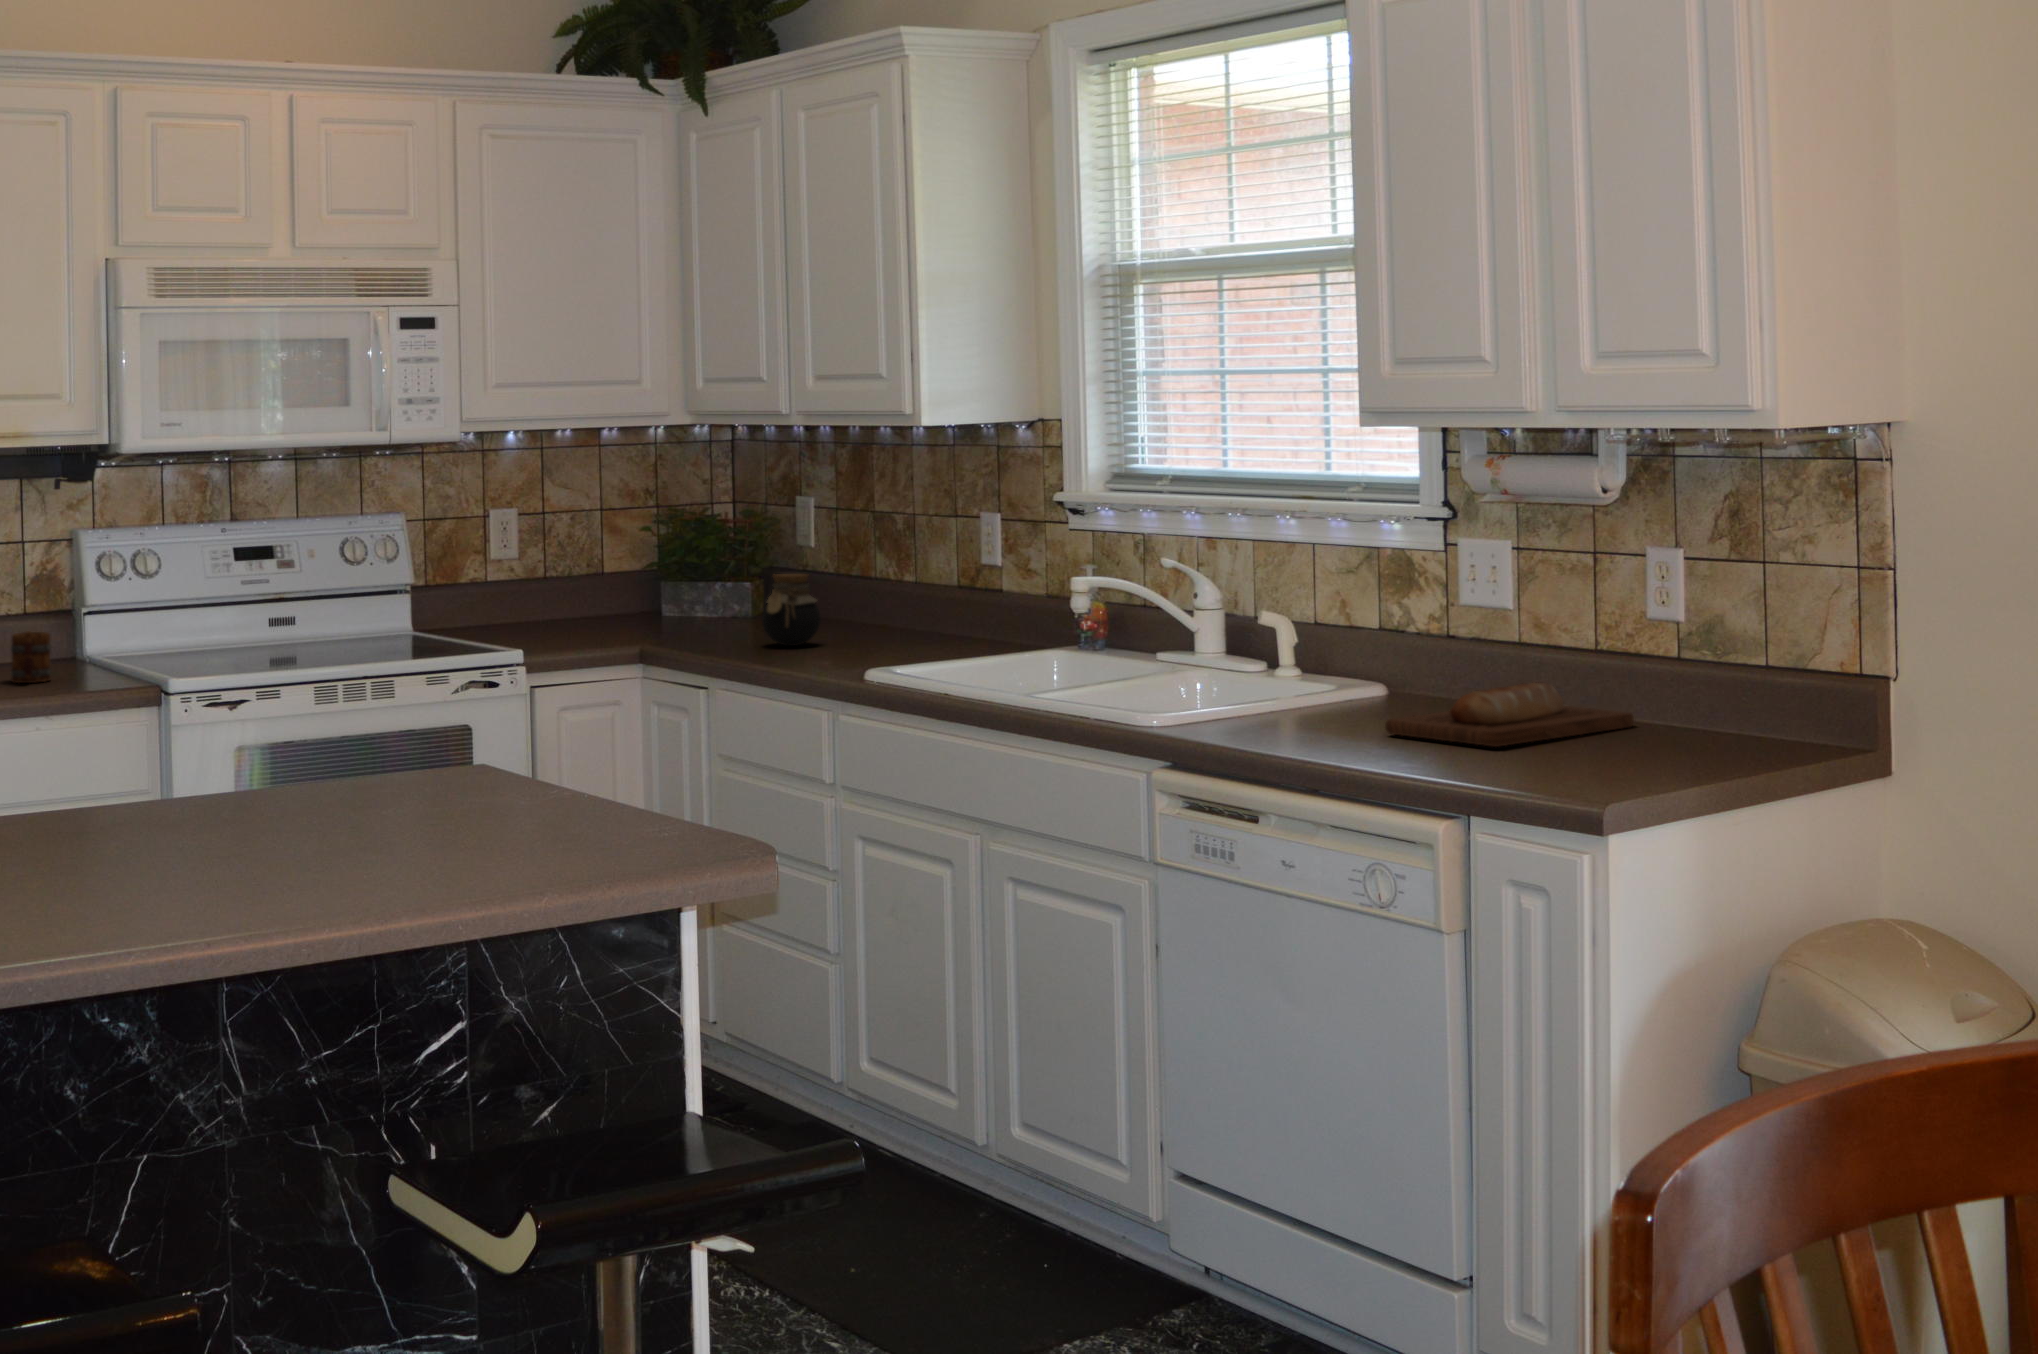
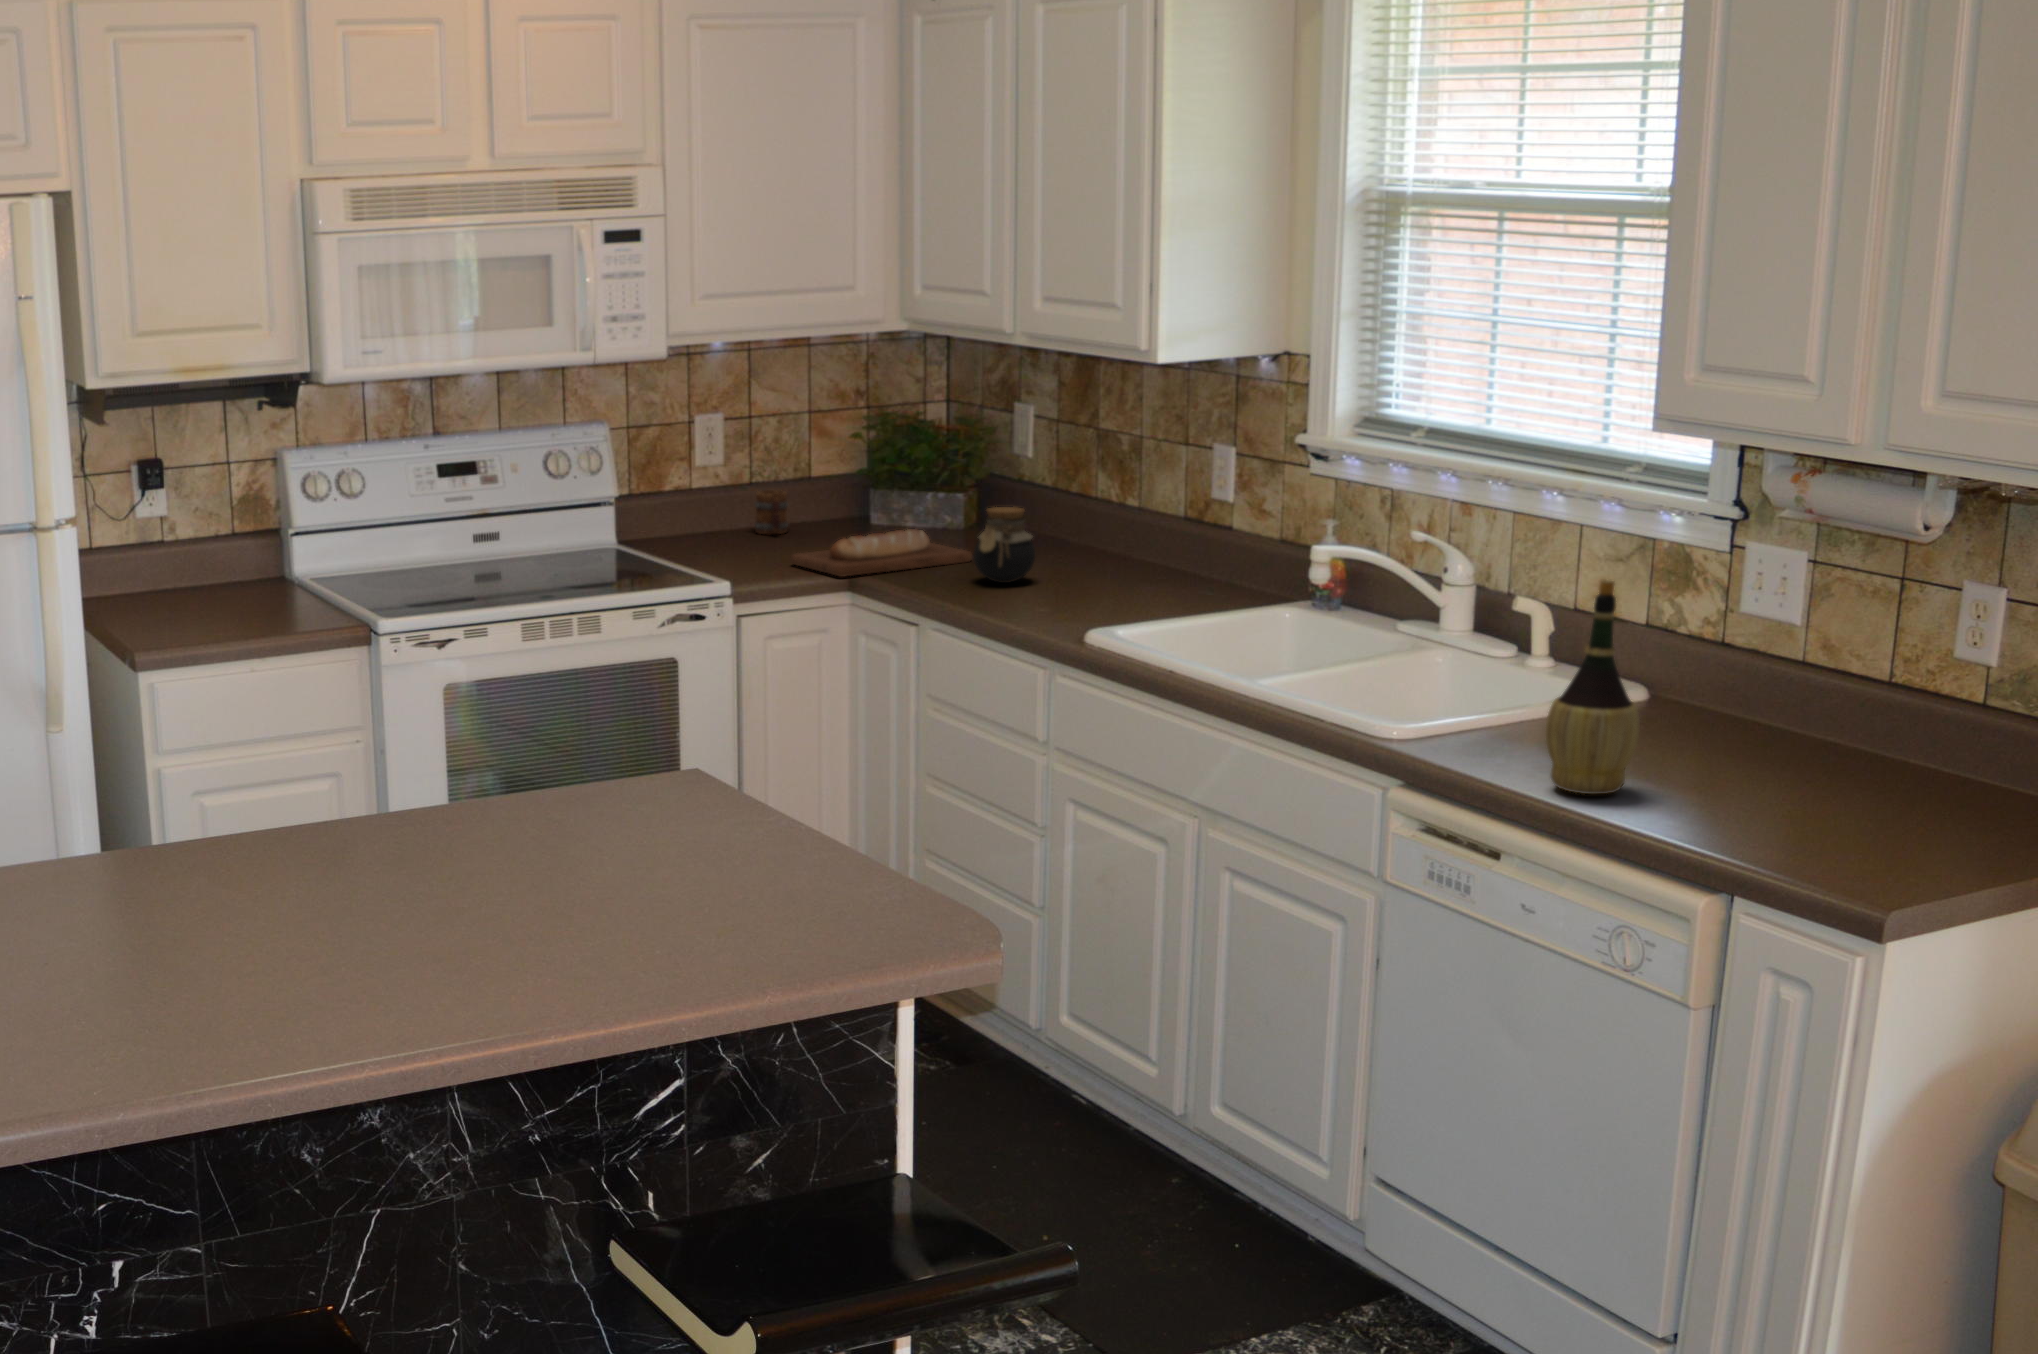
wine bottle: none [1293,541,1378,749] -> present [1546,580,1640,794]
mug: present [11,631,52,683] -> present [755,490,788,534]
bread loaf: present [1385,682,1634,747] -> present [791,529,972,576]

